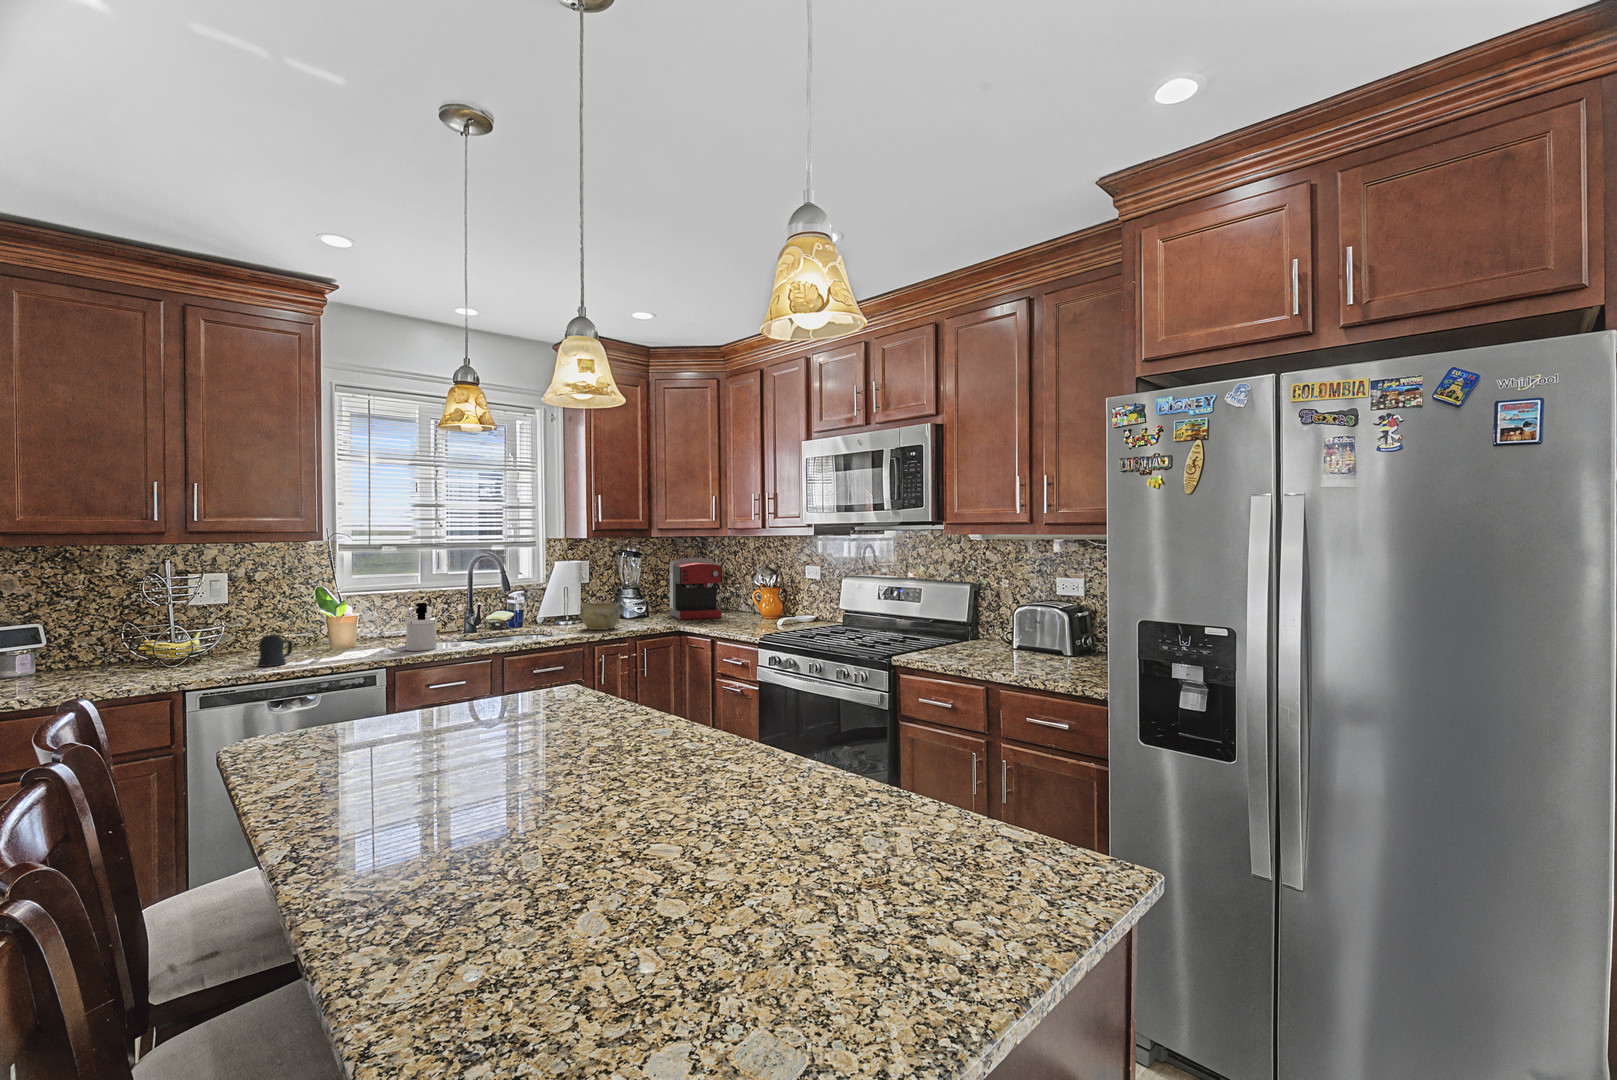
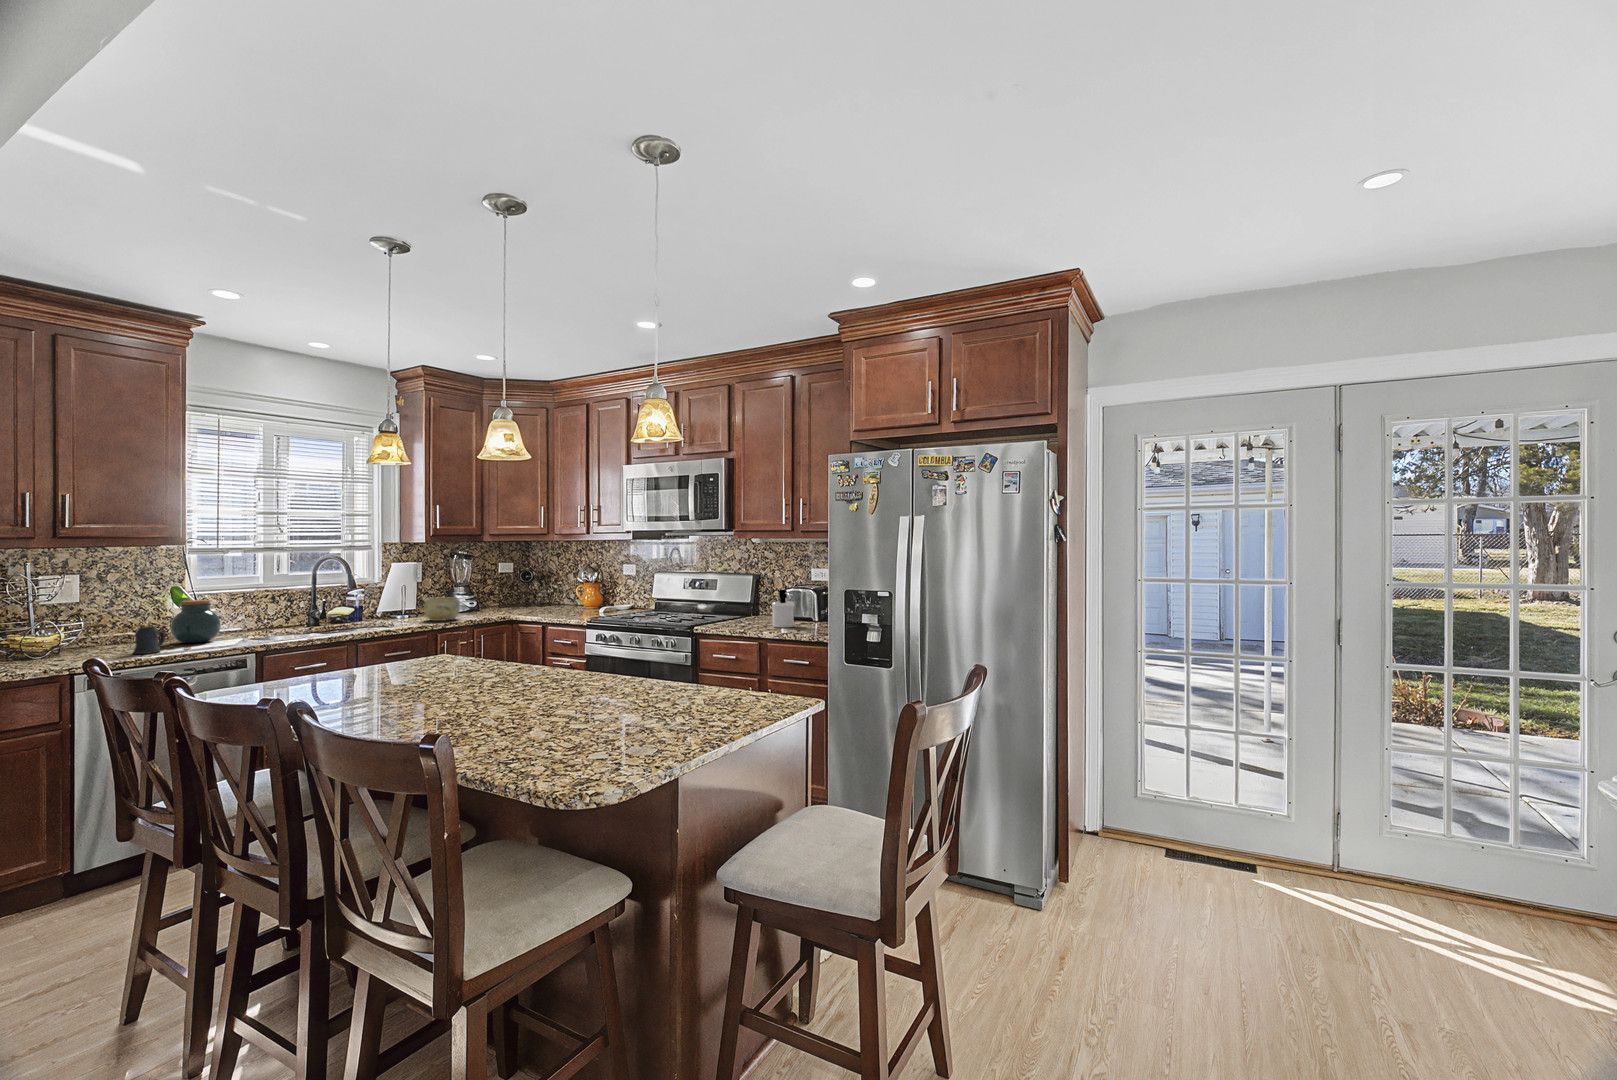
coffee maker: present [670,557,722,620] -> none [499,559,548,612]
jar: none [310,603,360,652] -> present [171,600,221,643]
soap dispenser: present [405,603,437,651] -> present [772,590,794,628]

